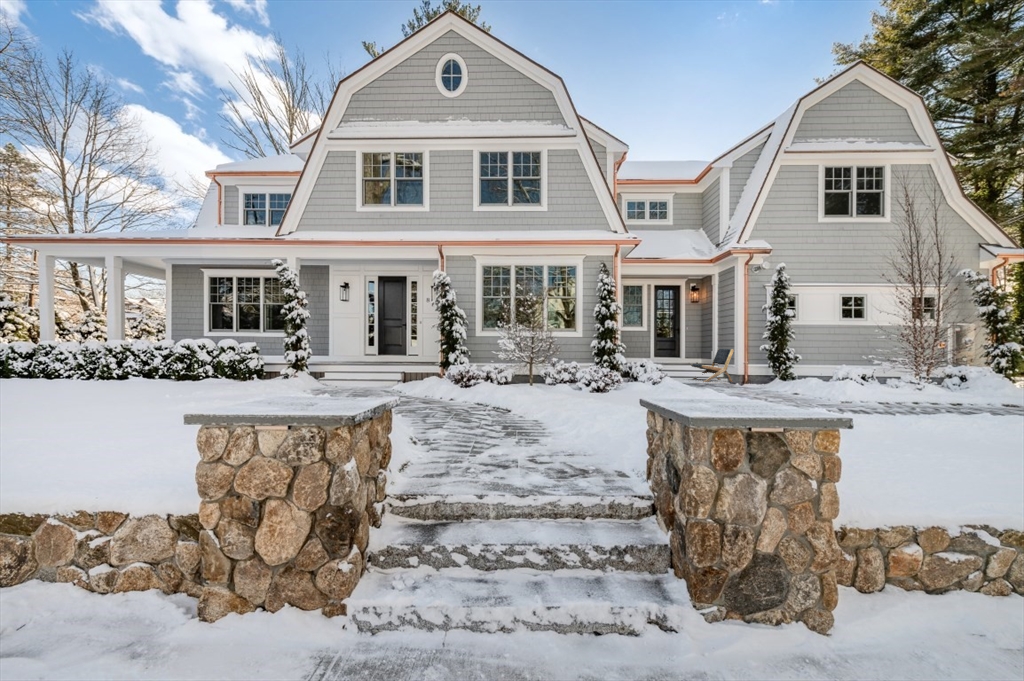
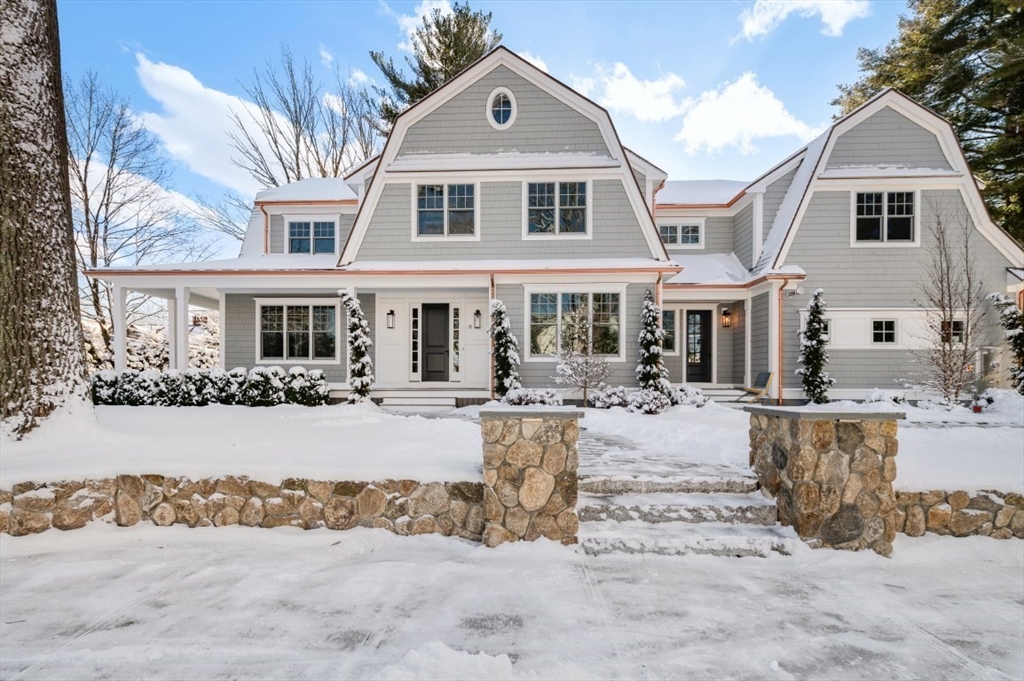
potted tree: none [931,353,963,395] -> present [963,376,988,413]

